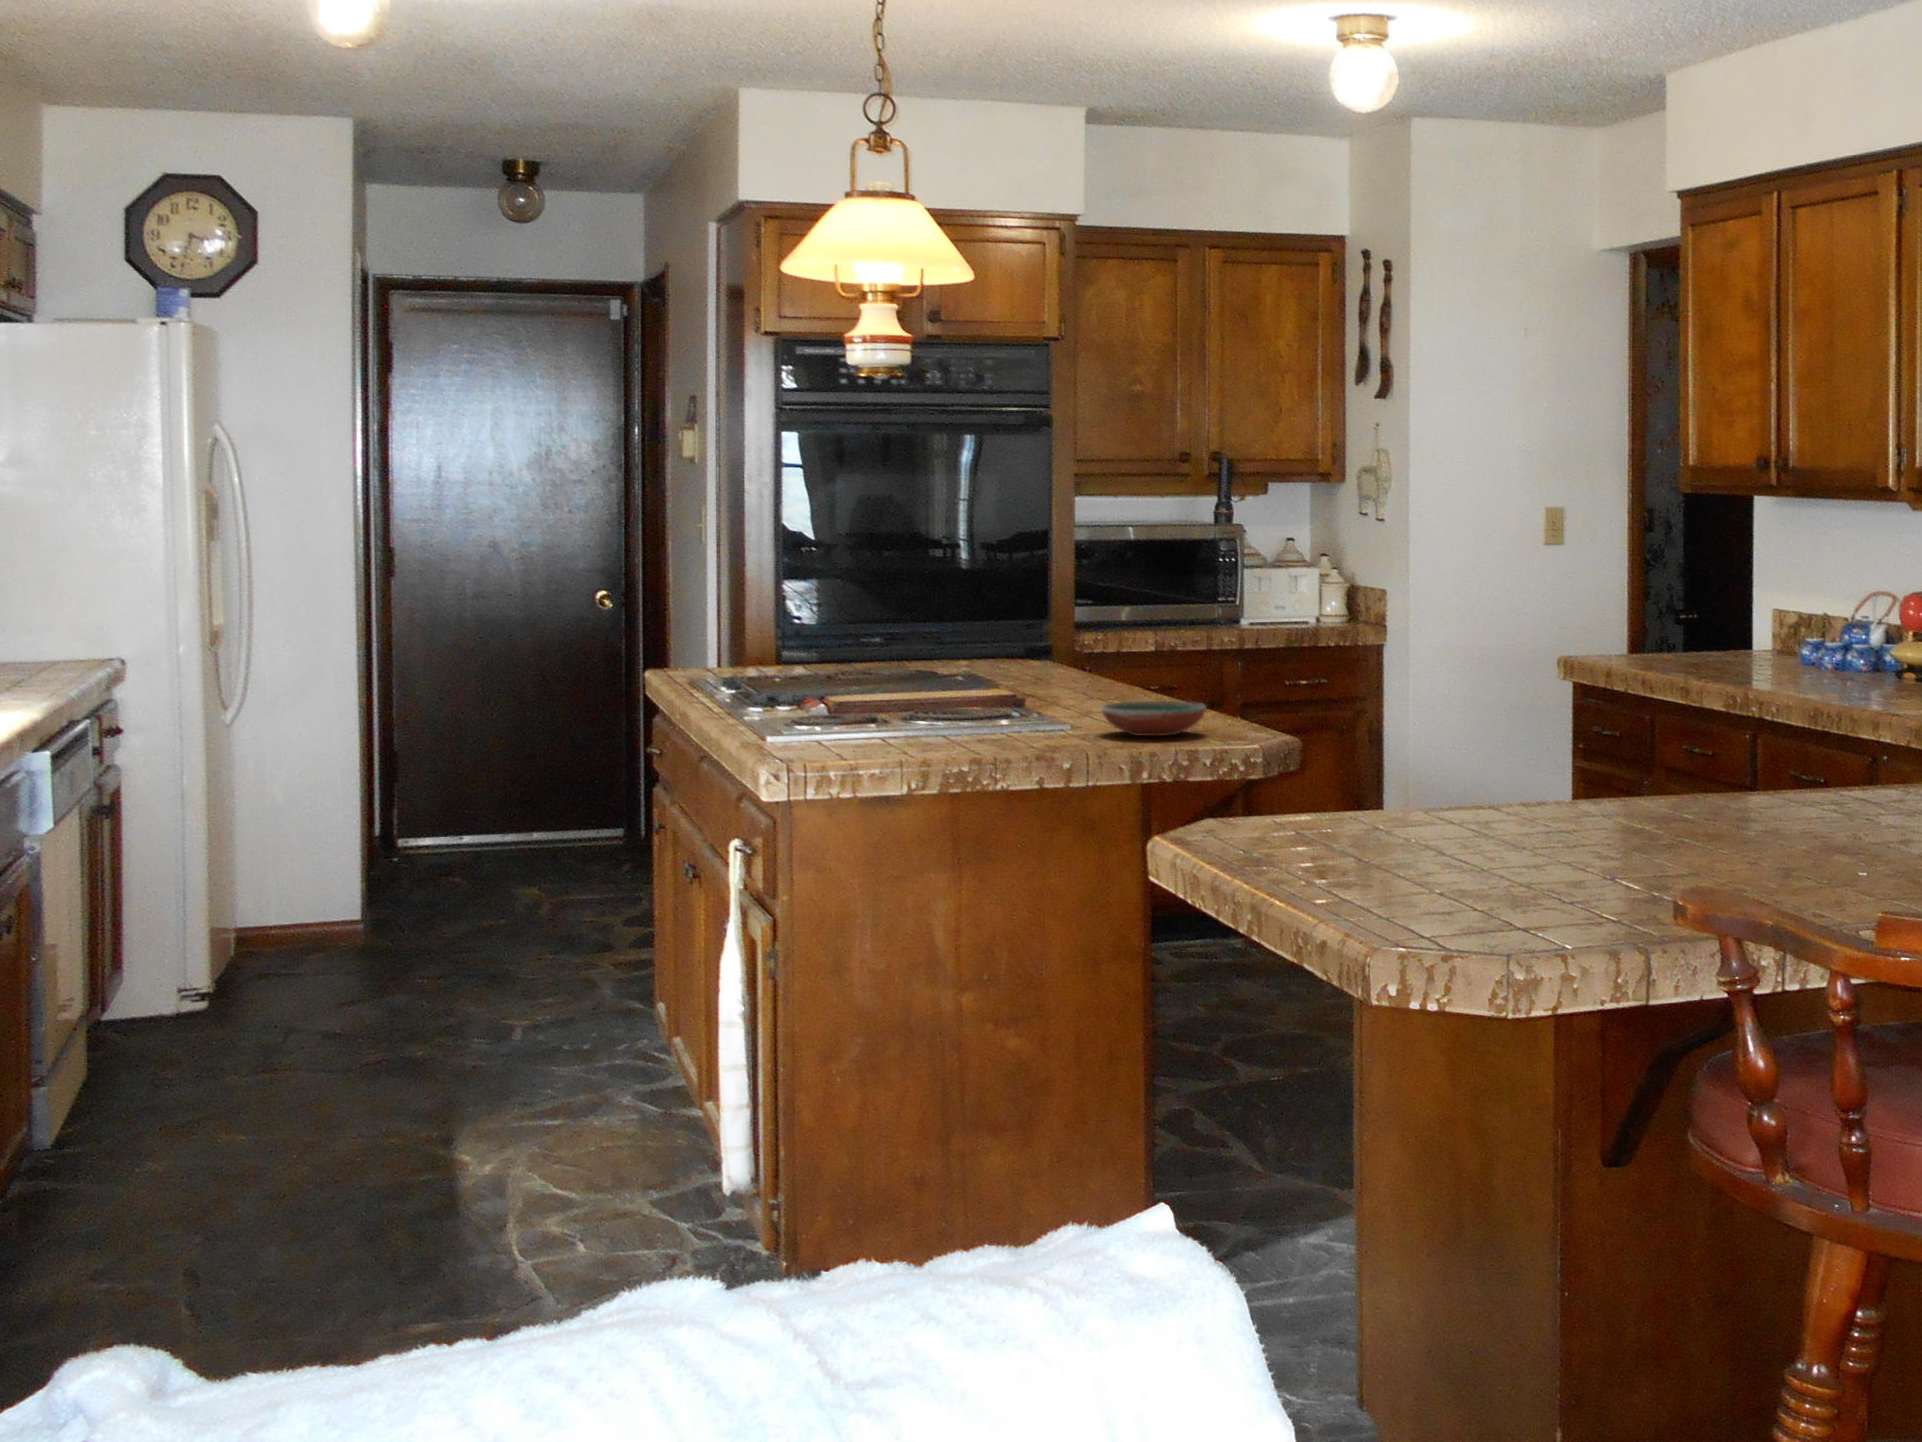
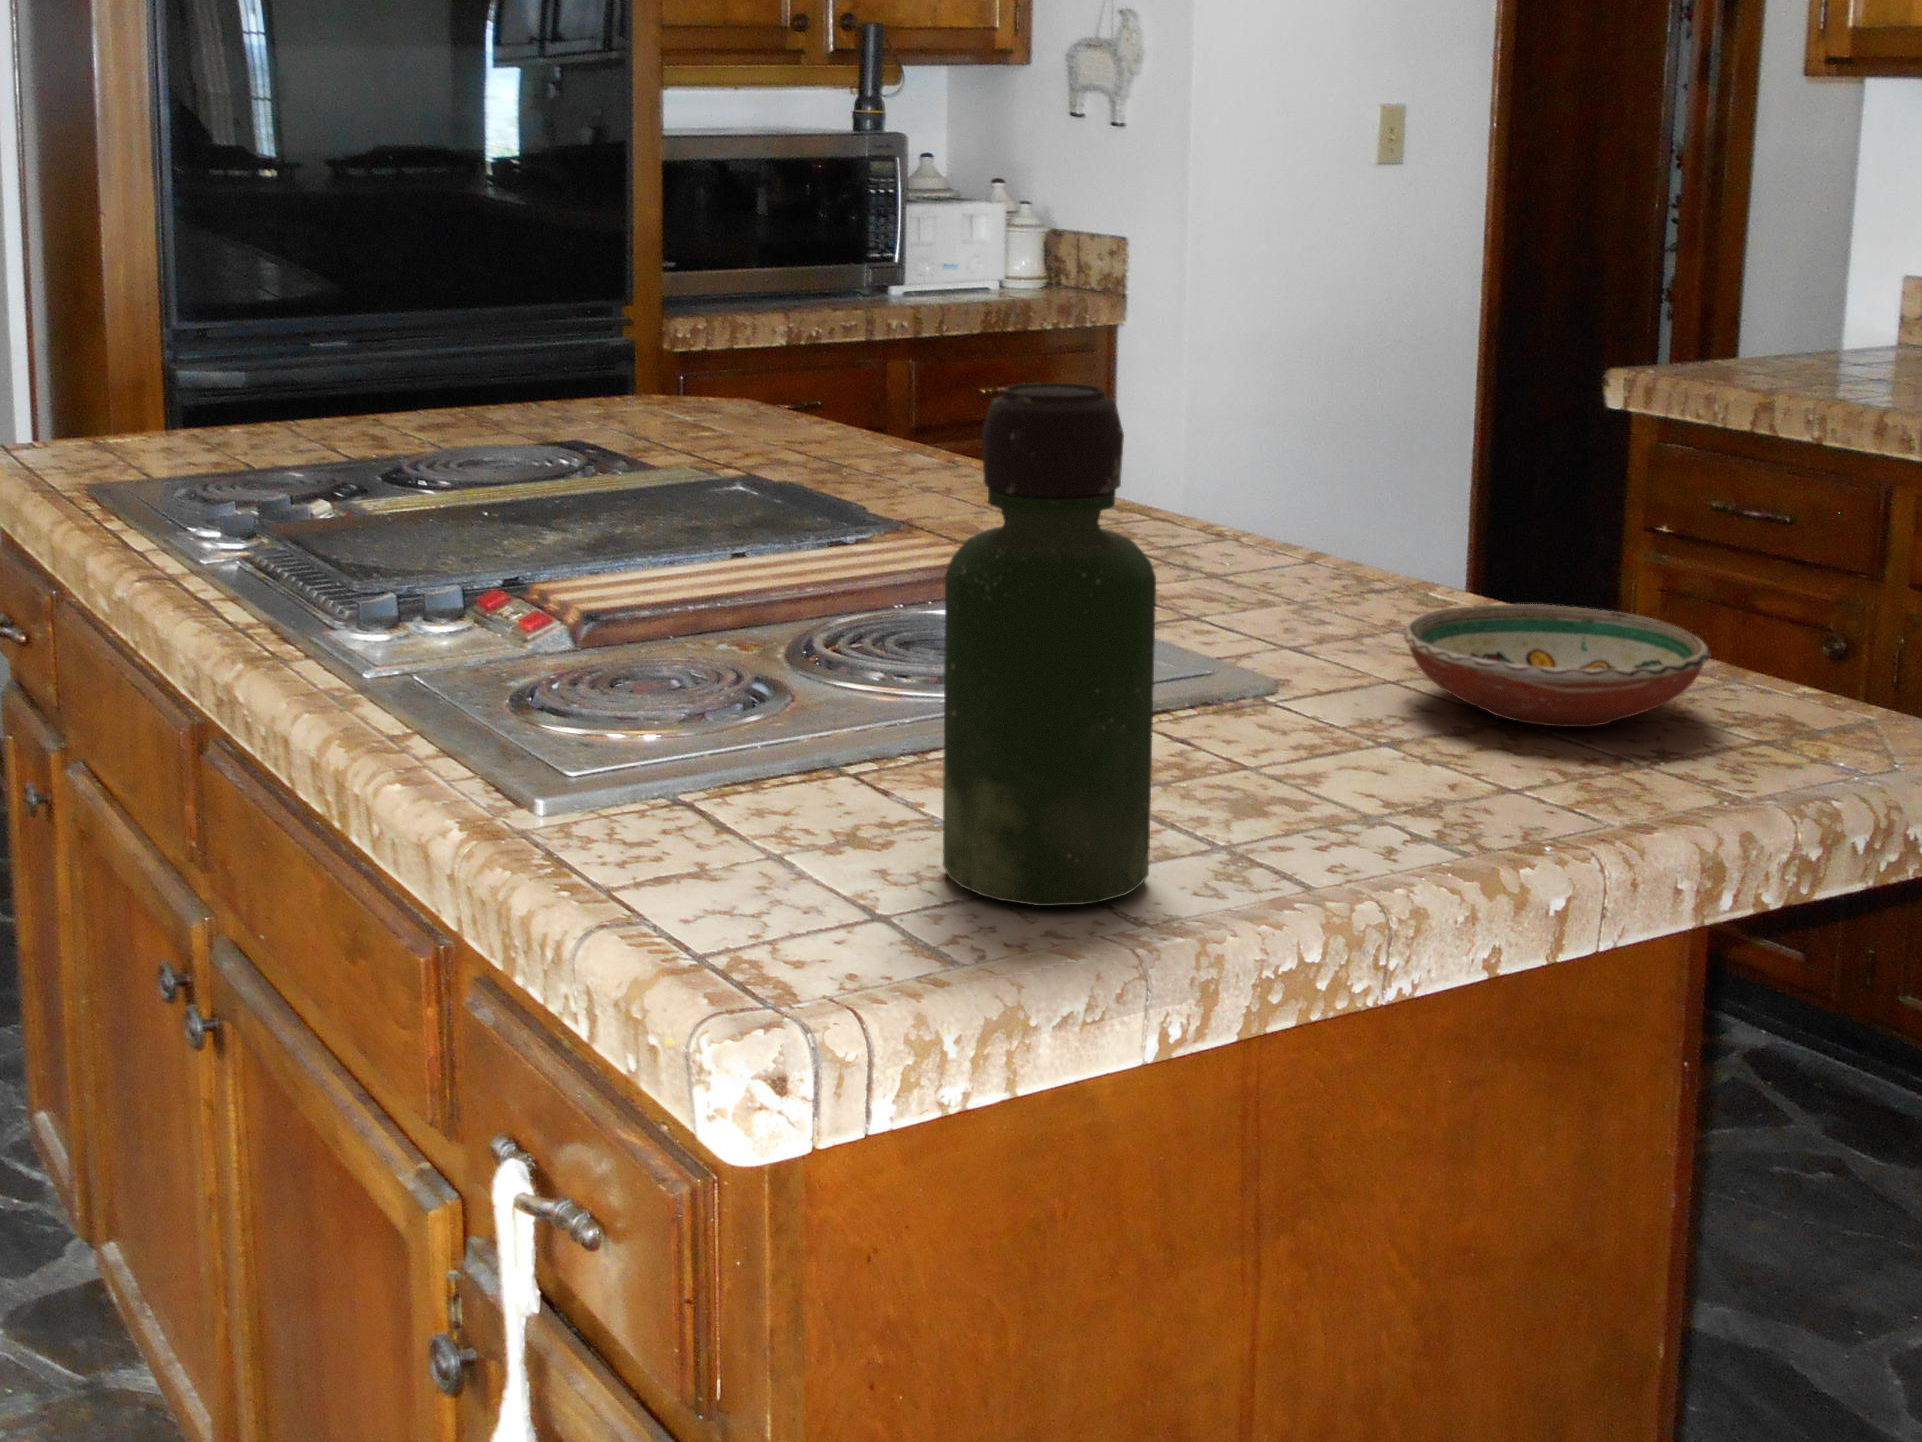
bottle: none [868,599,933,755] -> present [943,383,1156,906]

